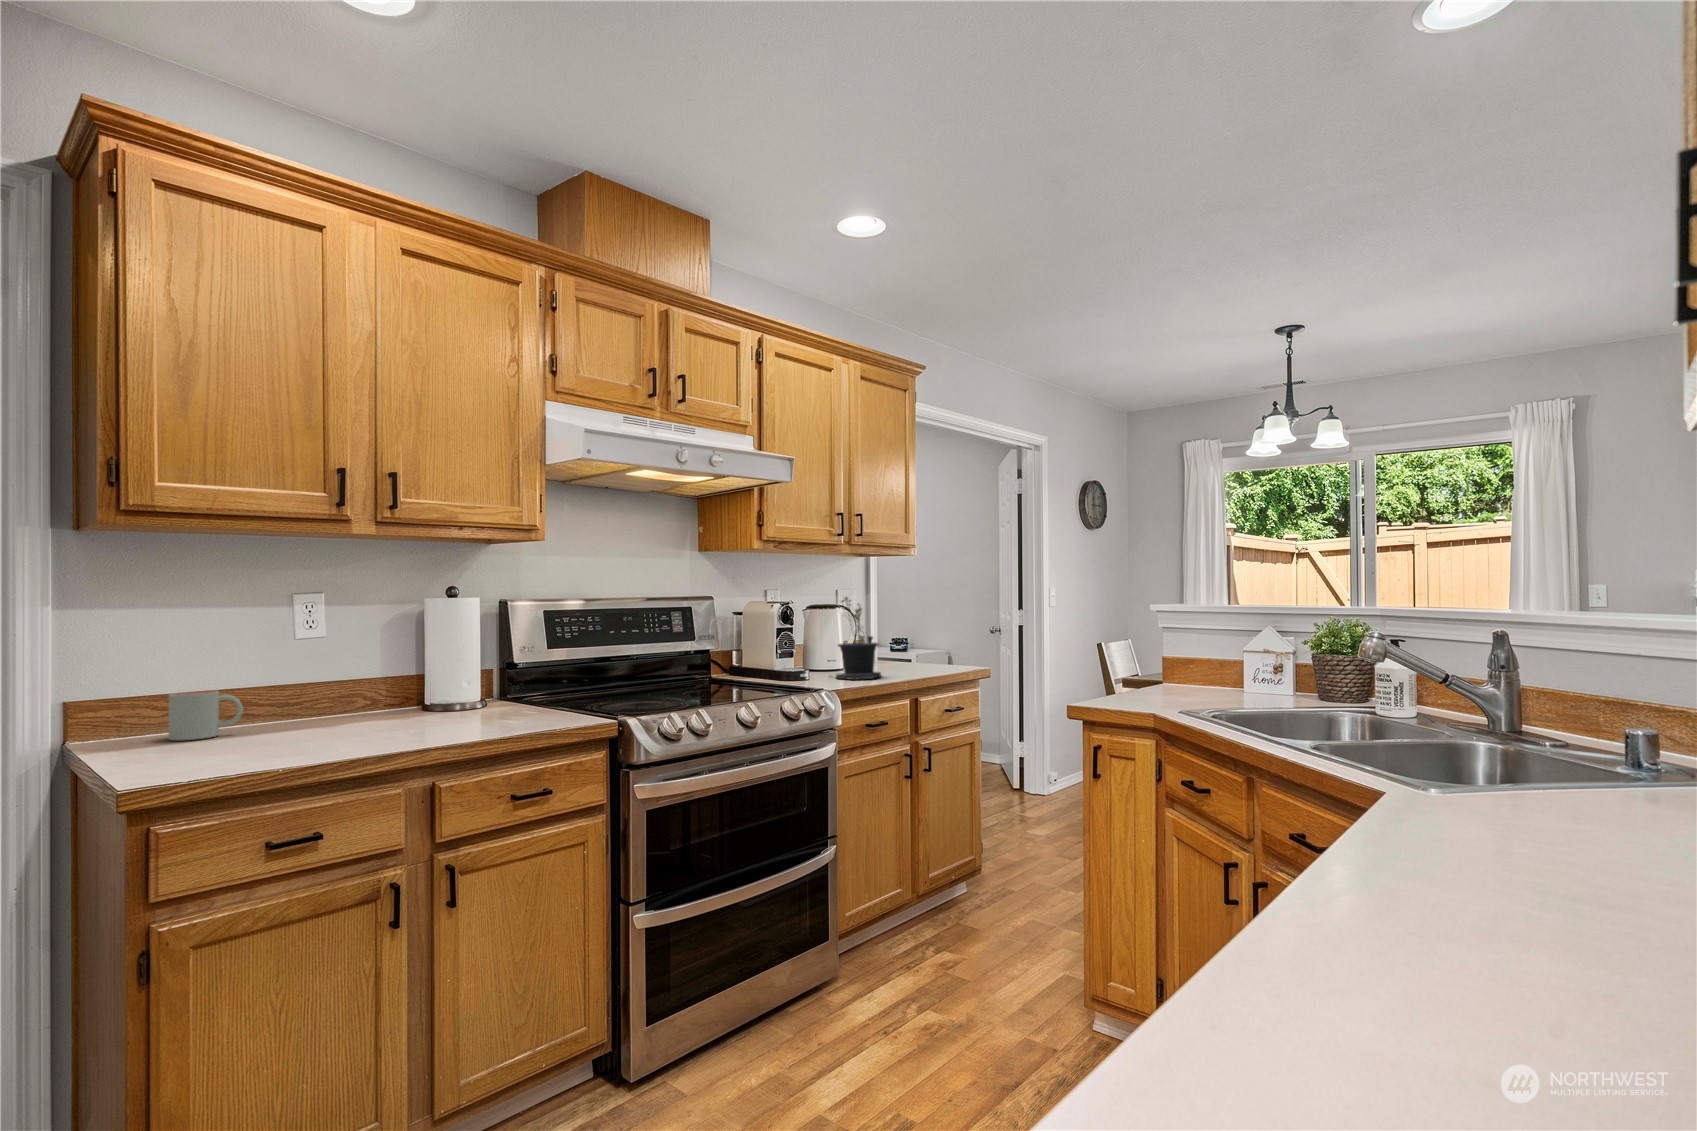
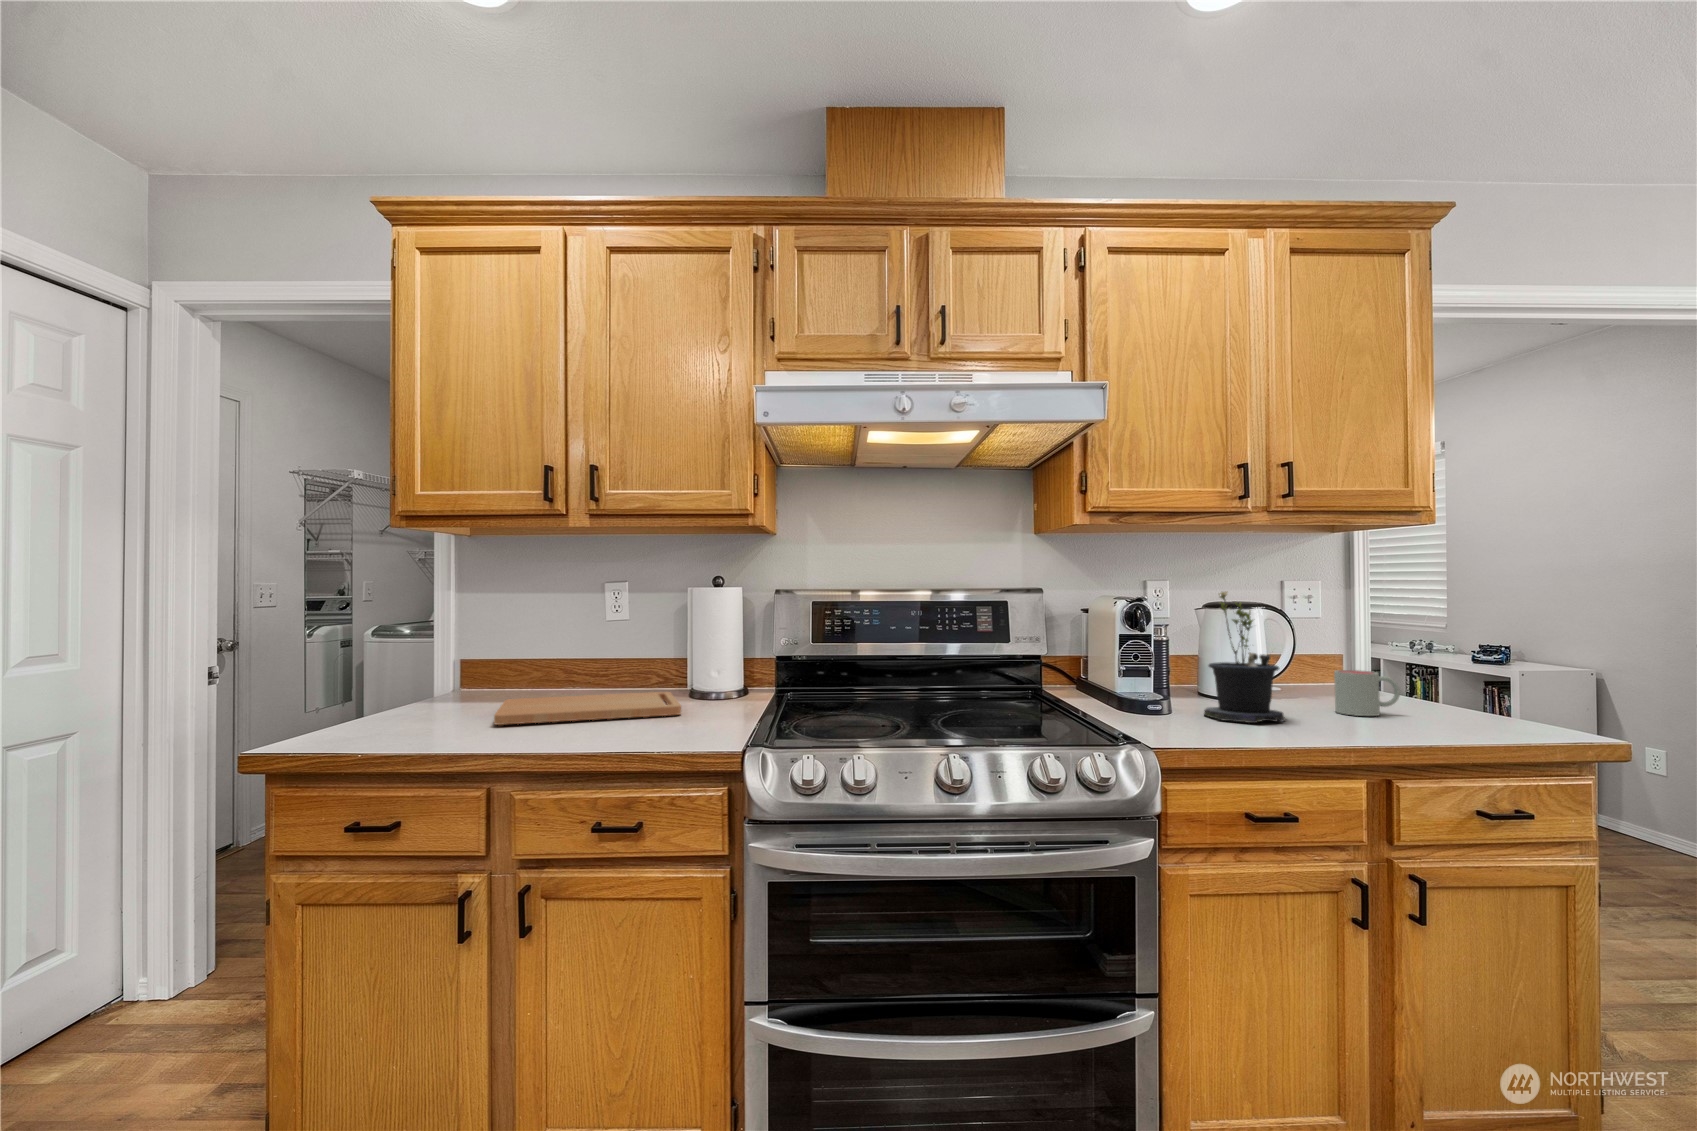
mug: present [169,691,243,740] -> present [1334,670,1400,716]
cutting board: none [258,708,494,747] -> present [494,692,681,725]

